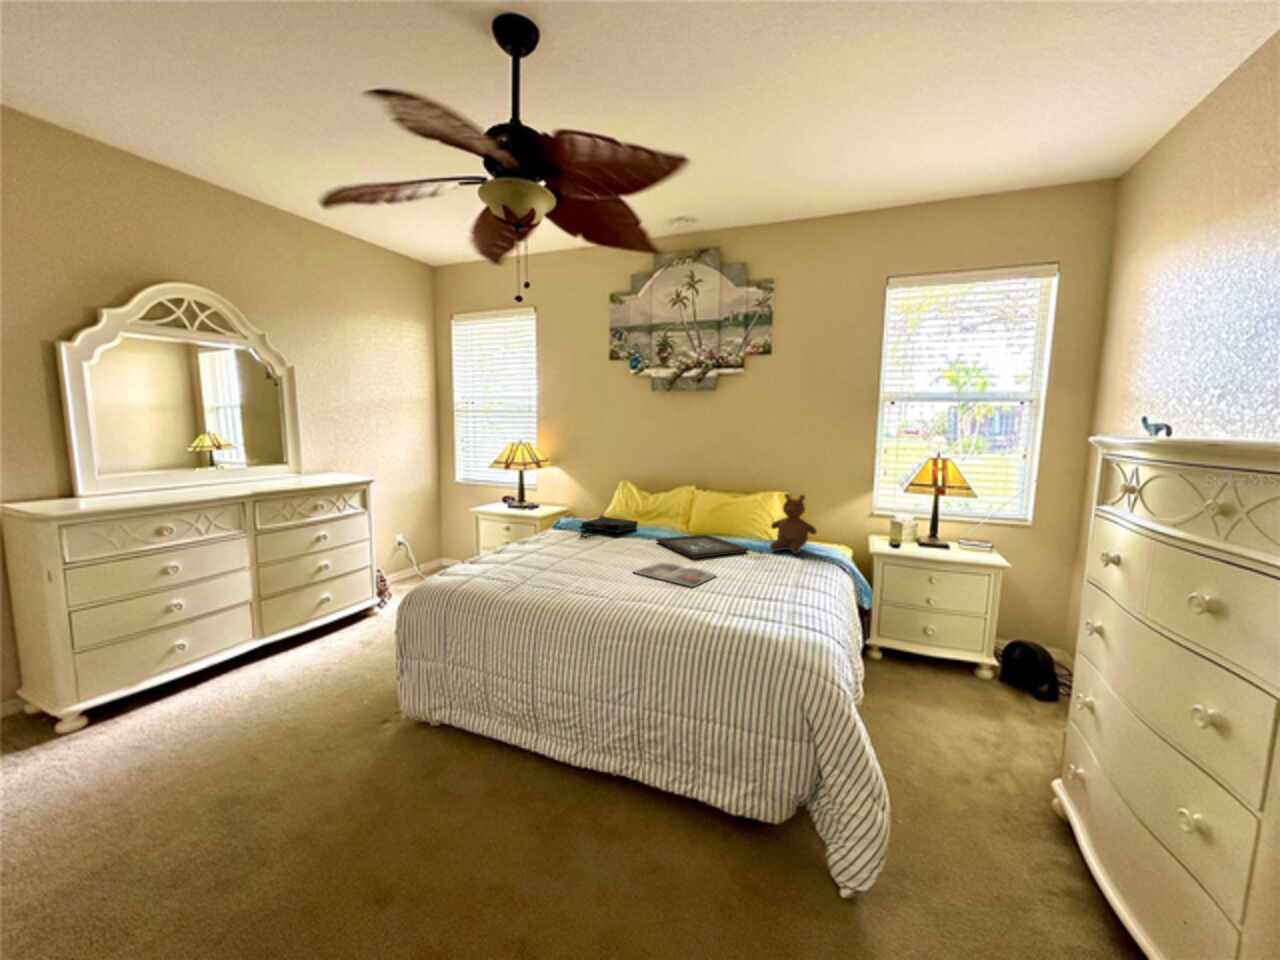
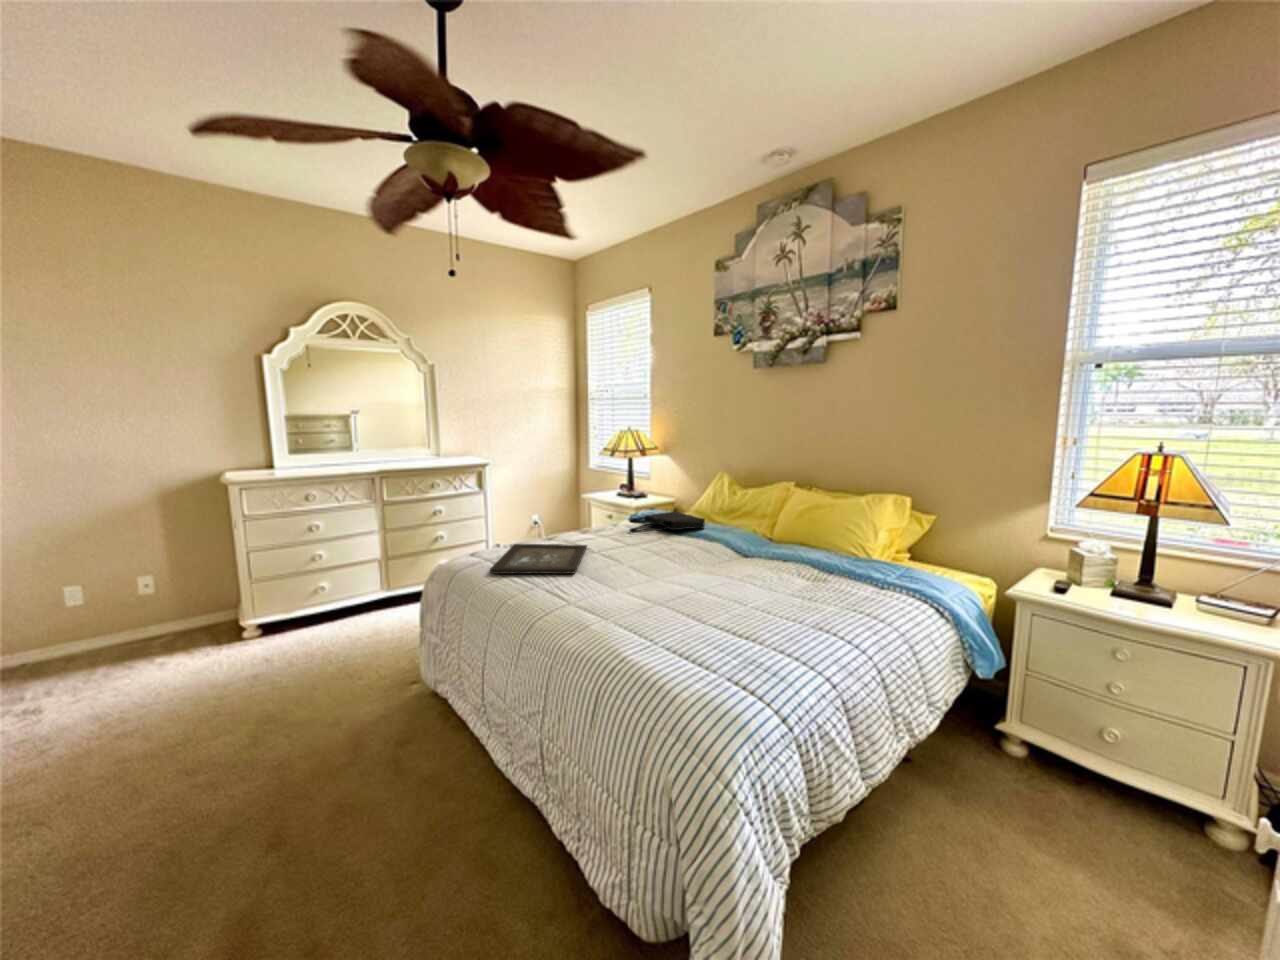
teddy bear: present [770,493,817,554] -> none [829,497,899,581]
tray: present [656,535,748,559] -> present [490,544,587,574]
magazine: present [635,562,716,587] -> none [619,569,707,605]

